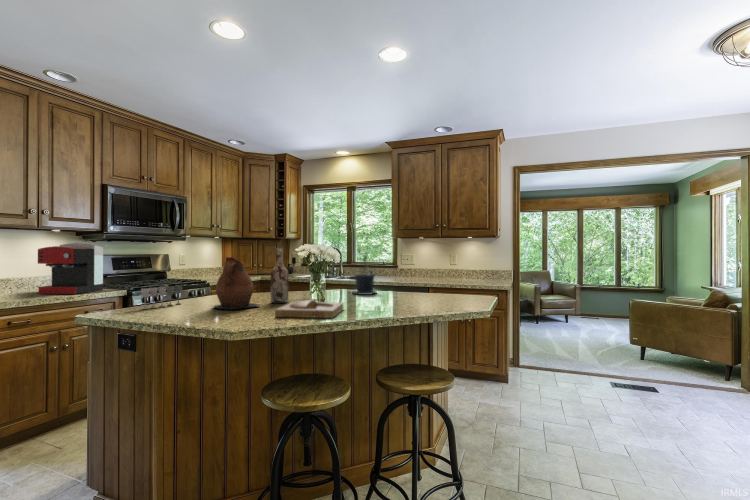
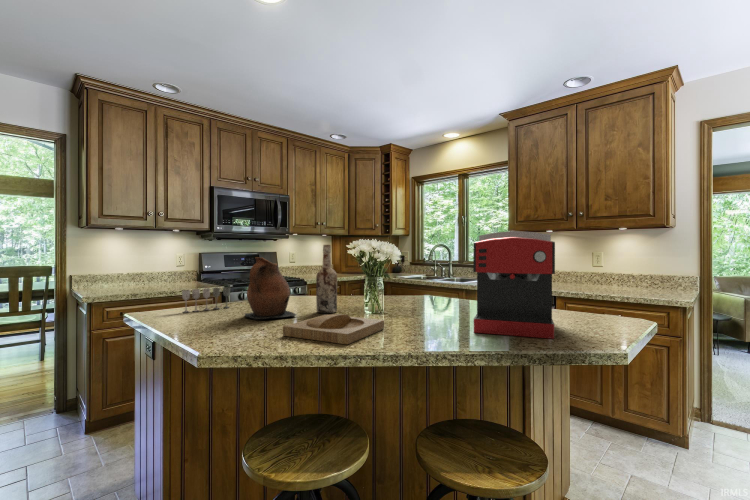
coffee maker: present [38,243,103,294] -> present [473,231,555,339]
potted plant: present [352,249,377,295] -> none [428,246,464,306]

